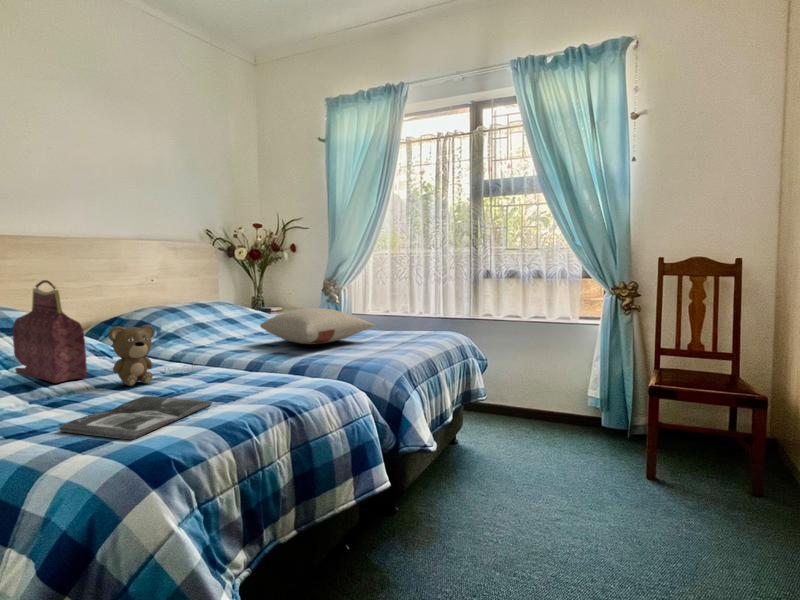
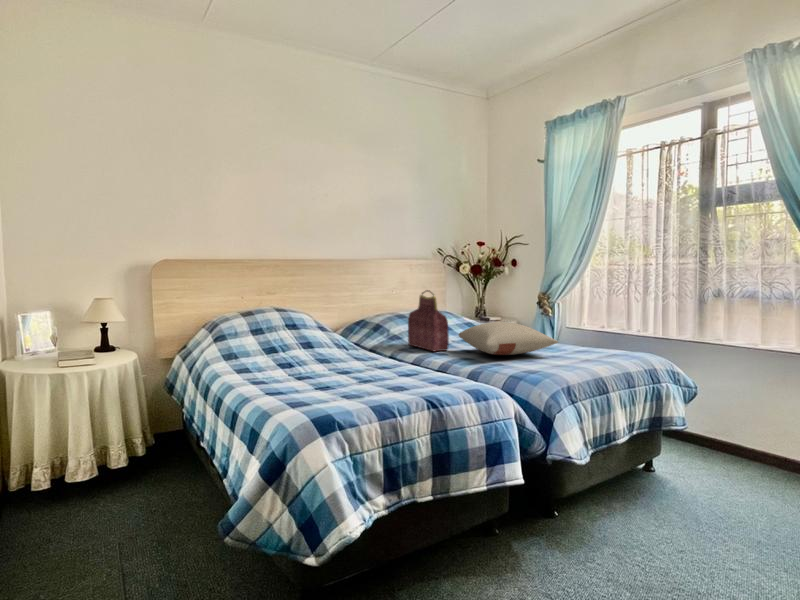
handbag: present [13,280,87,383] -> present [408,290,449,351]
teddy bear: present [109,325,197,386] -> none [336,329,396,372]
magazine: present [59,396,212,439] -> none [293,380,386,405]

